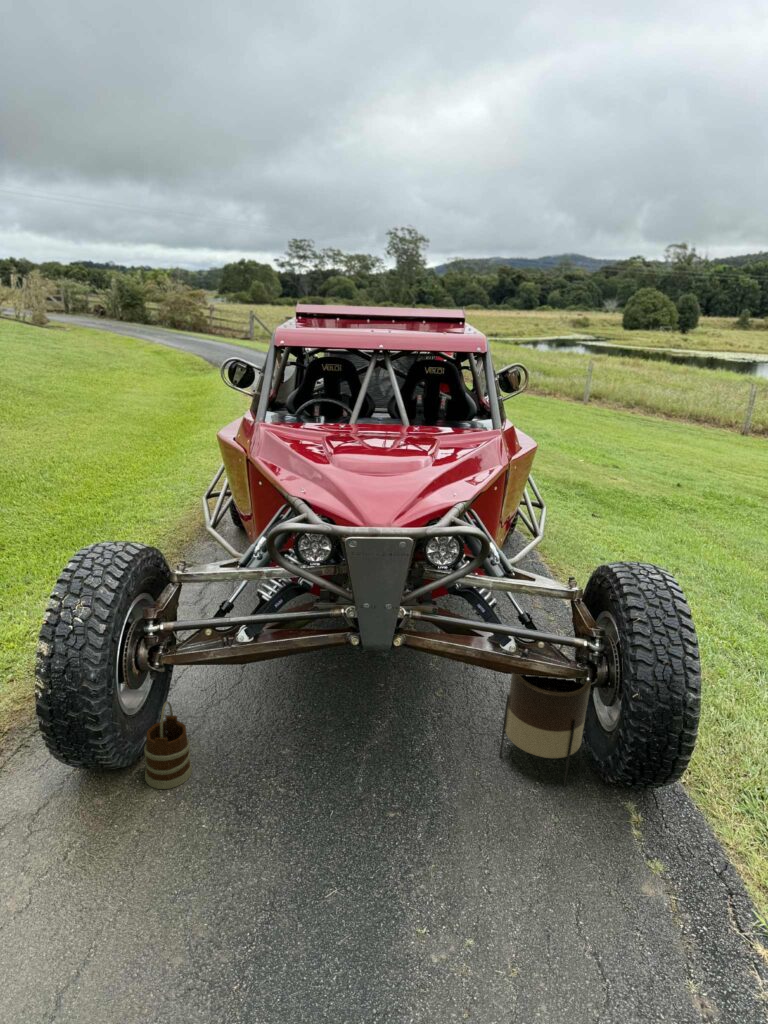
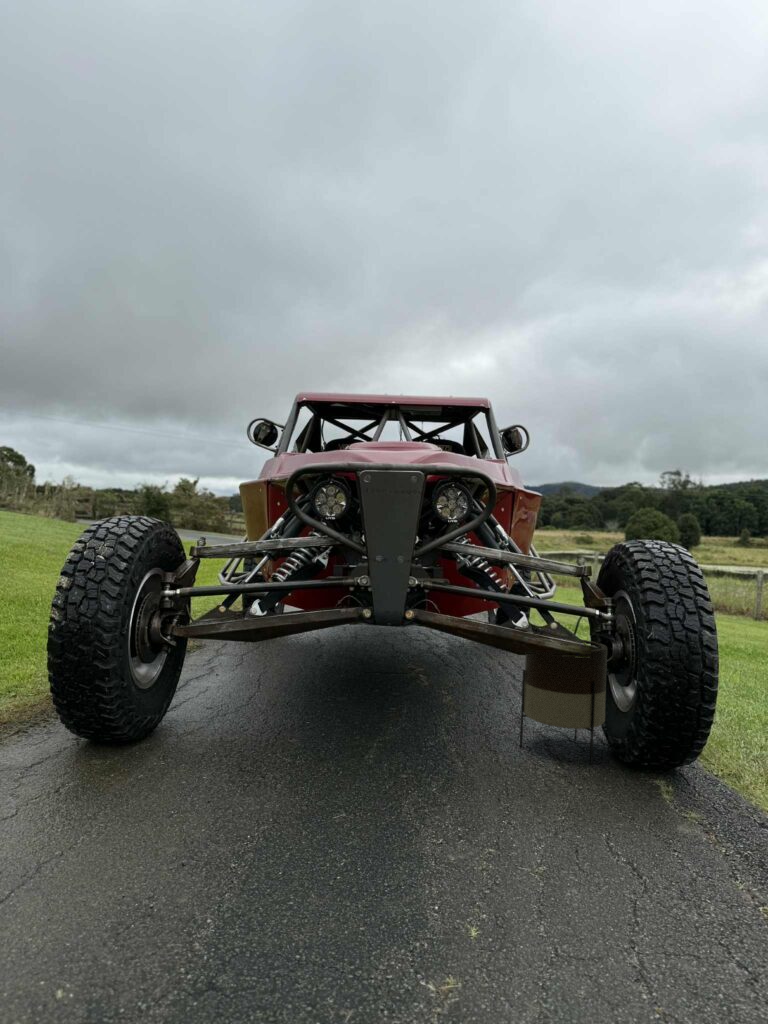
wooden bucket: present [144,702,192,789] -> none [143,659,194,753]

